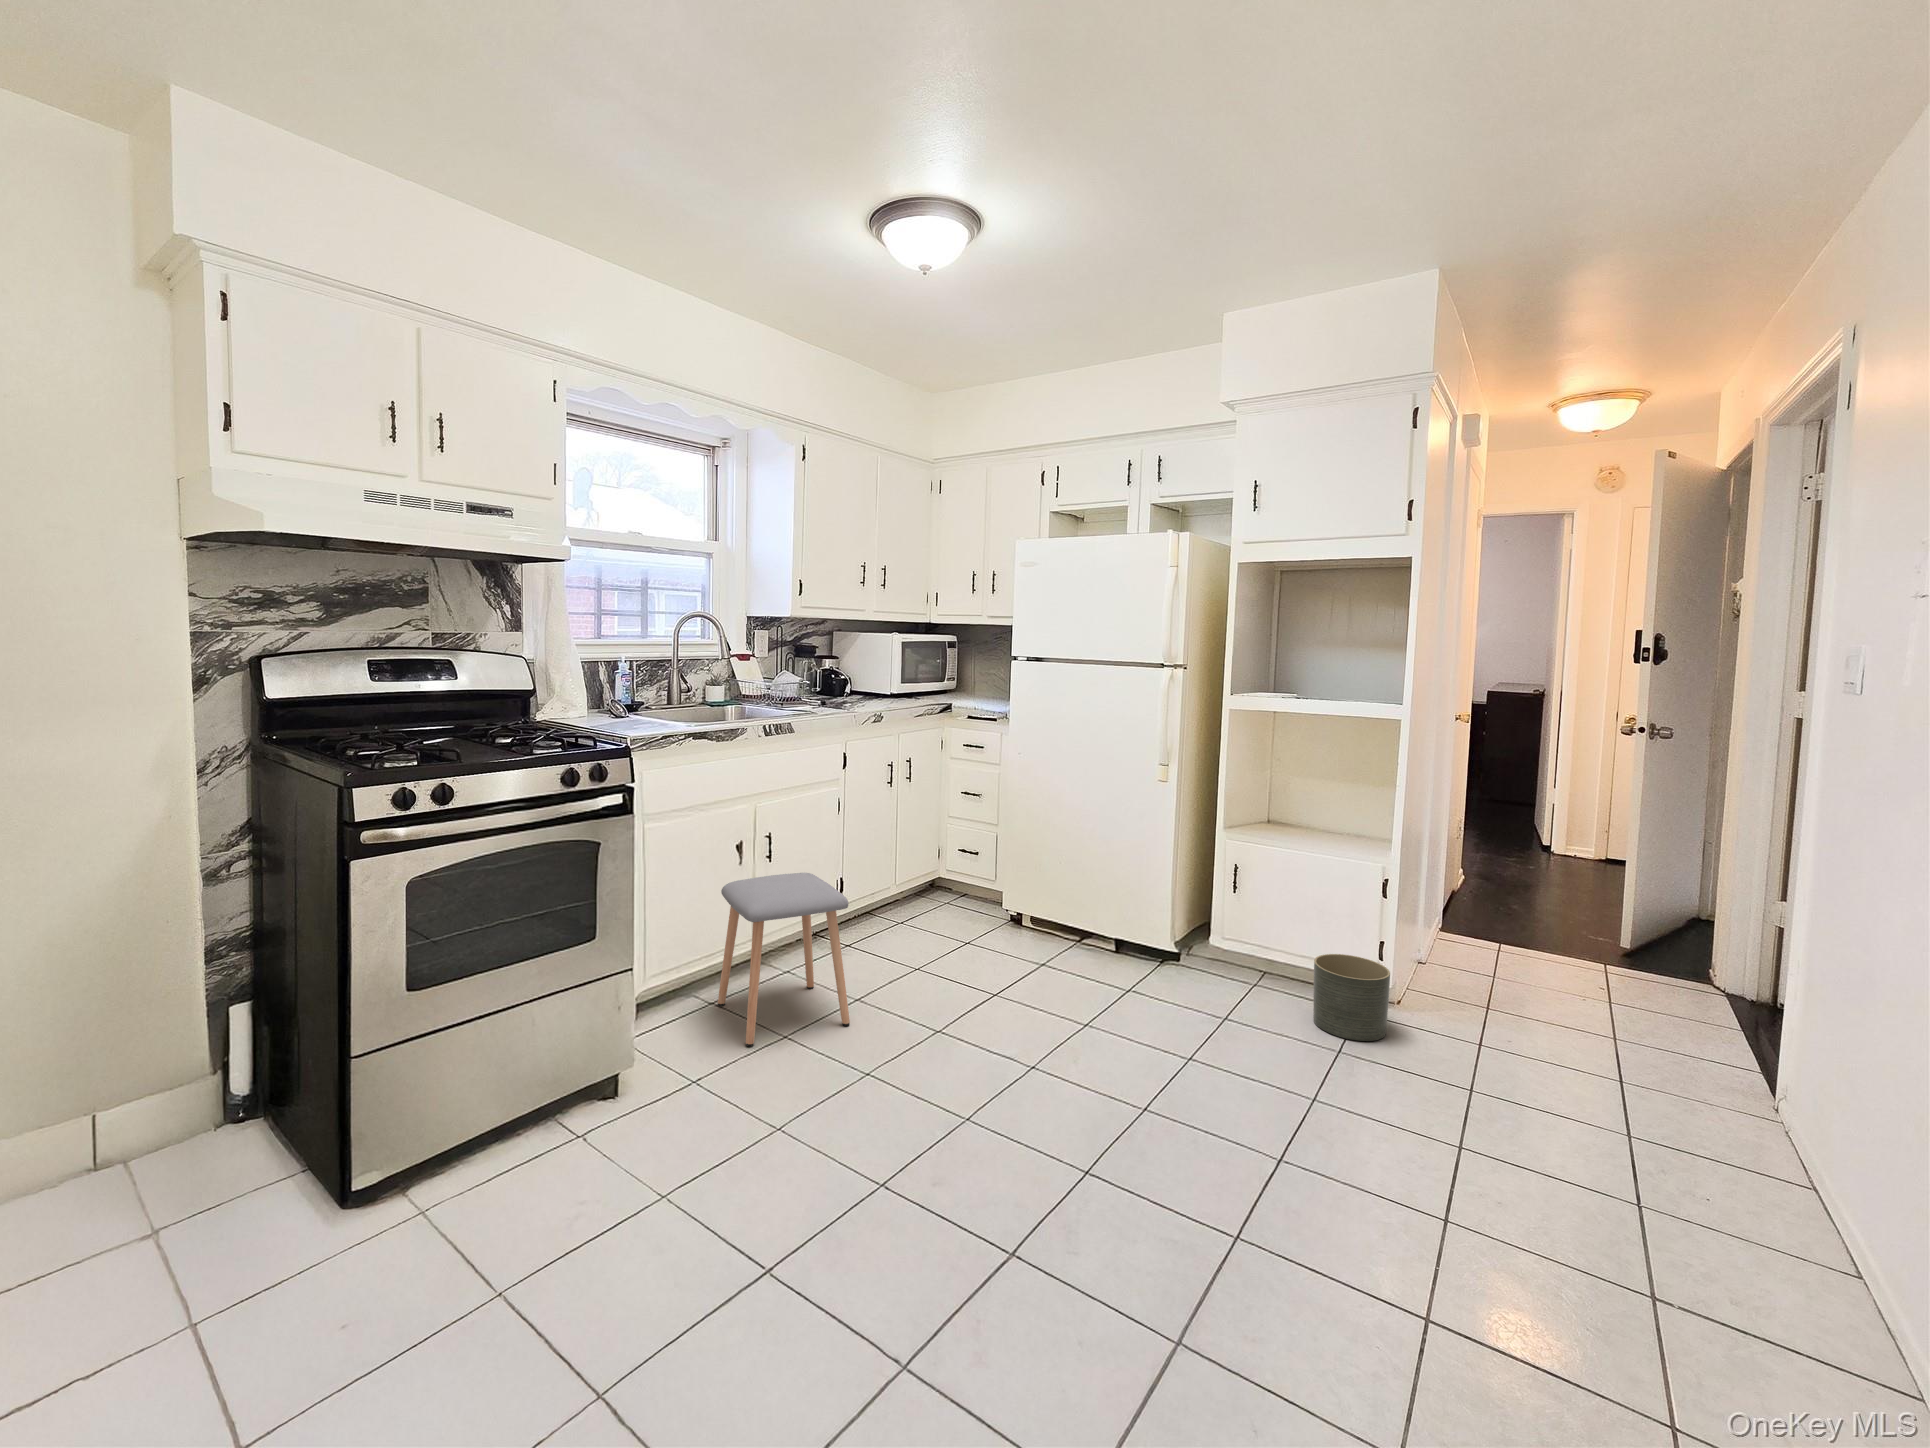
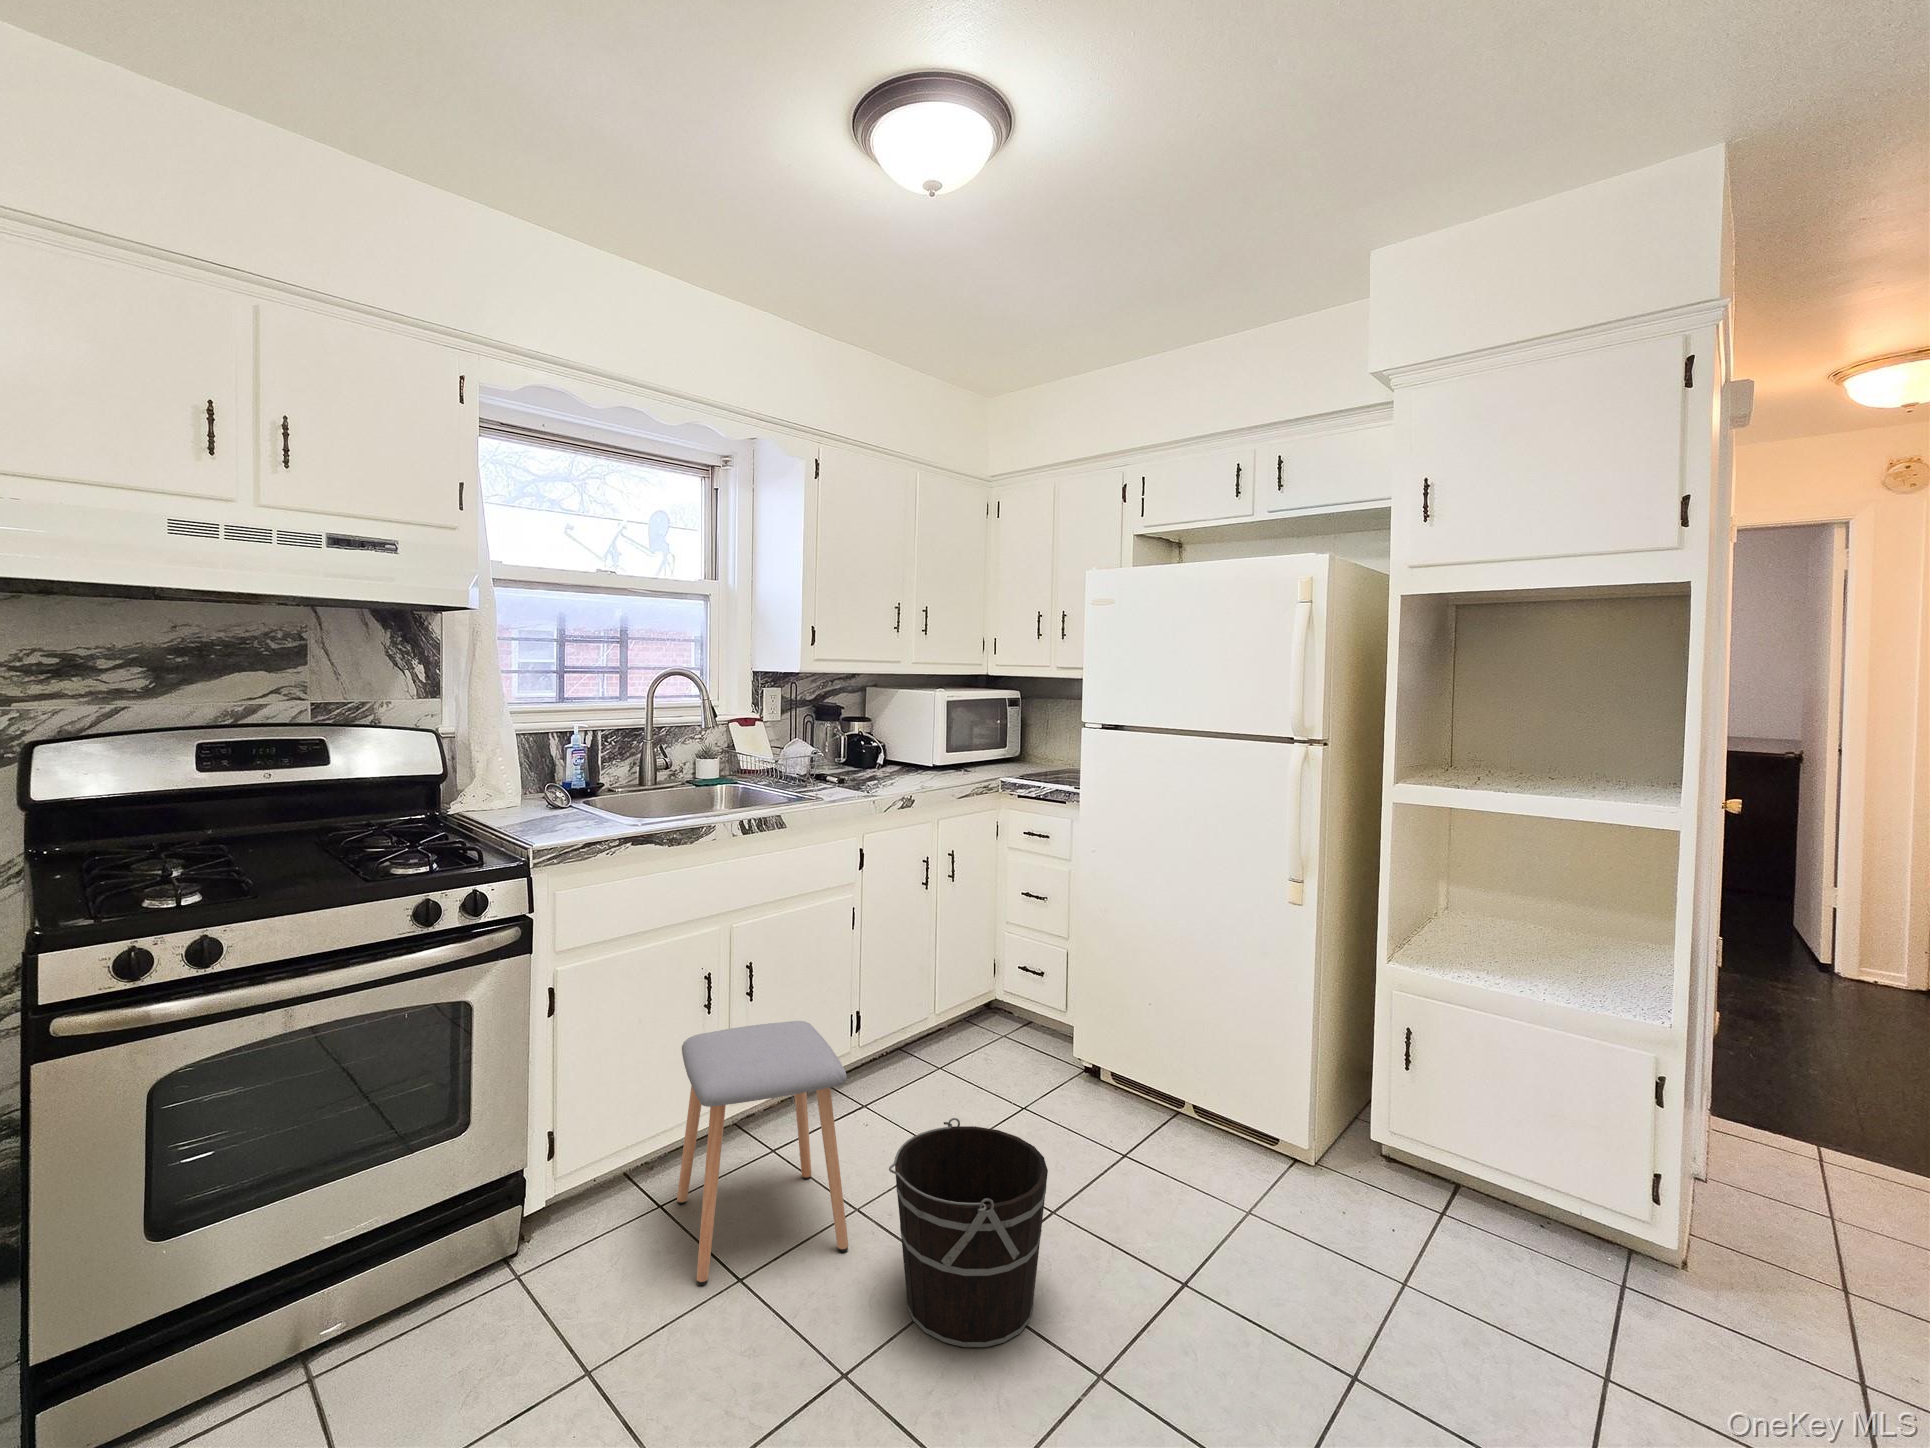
bucket: none [885,929,994,1069] -> present [889,1118,1048,1347]
planter: present [1313,954,1390,1041] -> none [1538,1174,1666,1328]

